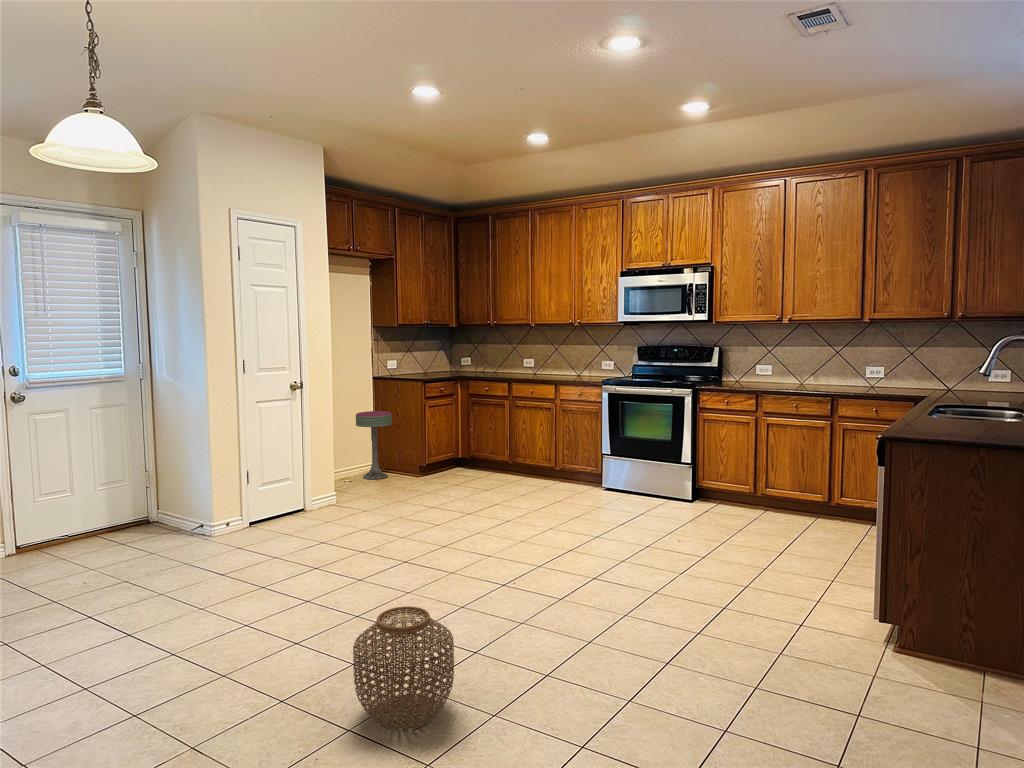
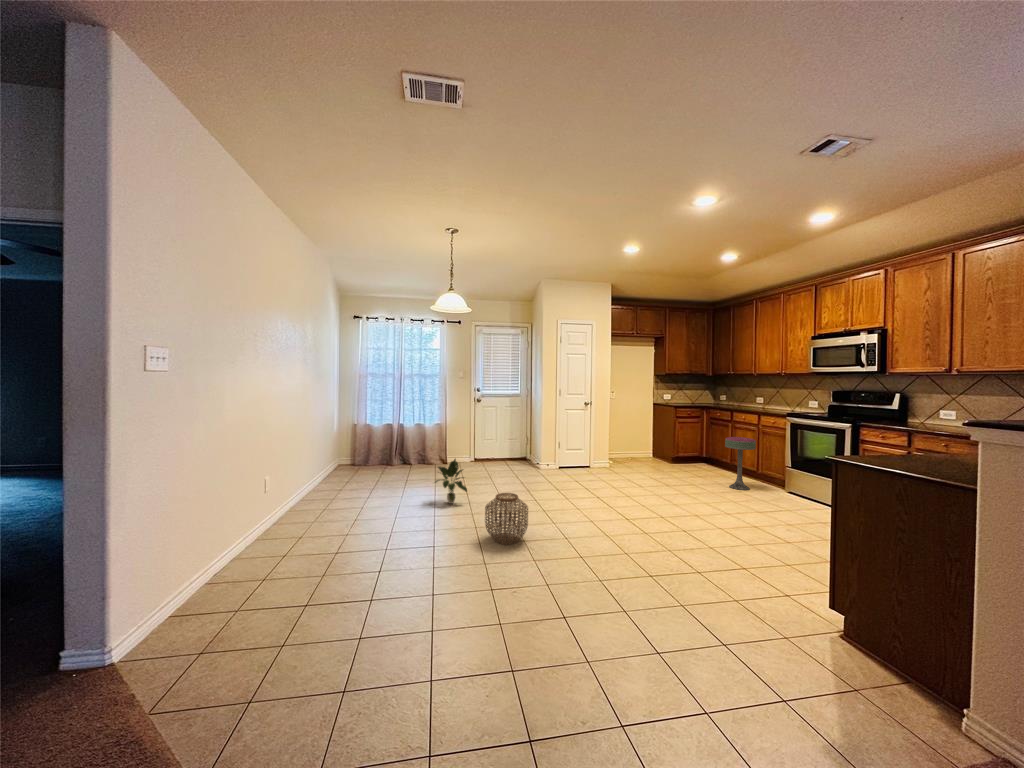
bar stool: present [356,411,392,479] -> present [725,437,756,490]
potted plant: none [77,560,184,683] -> present [436,459,467,504]

